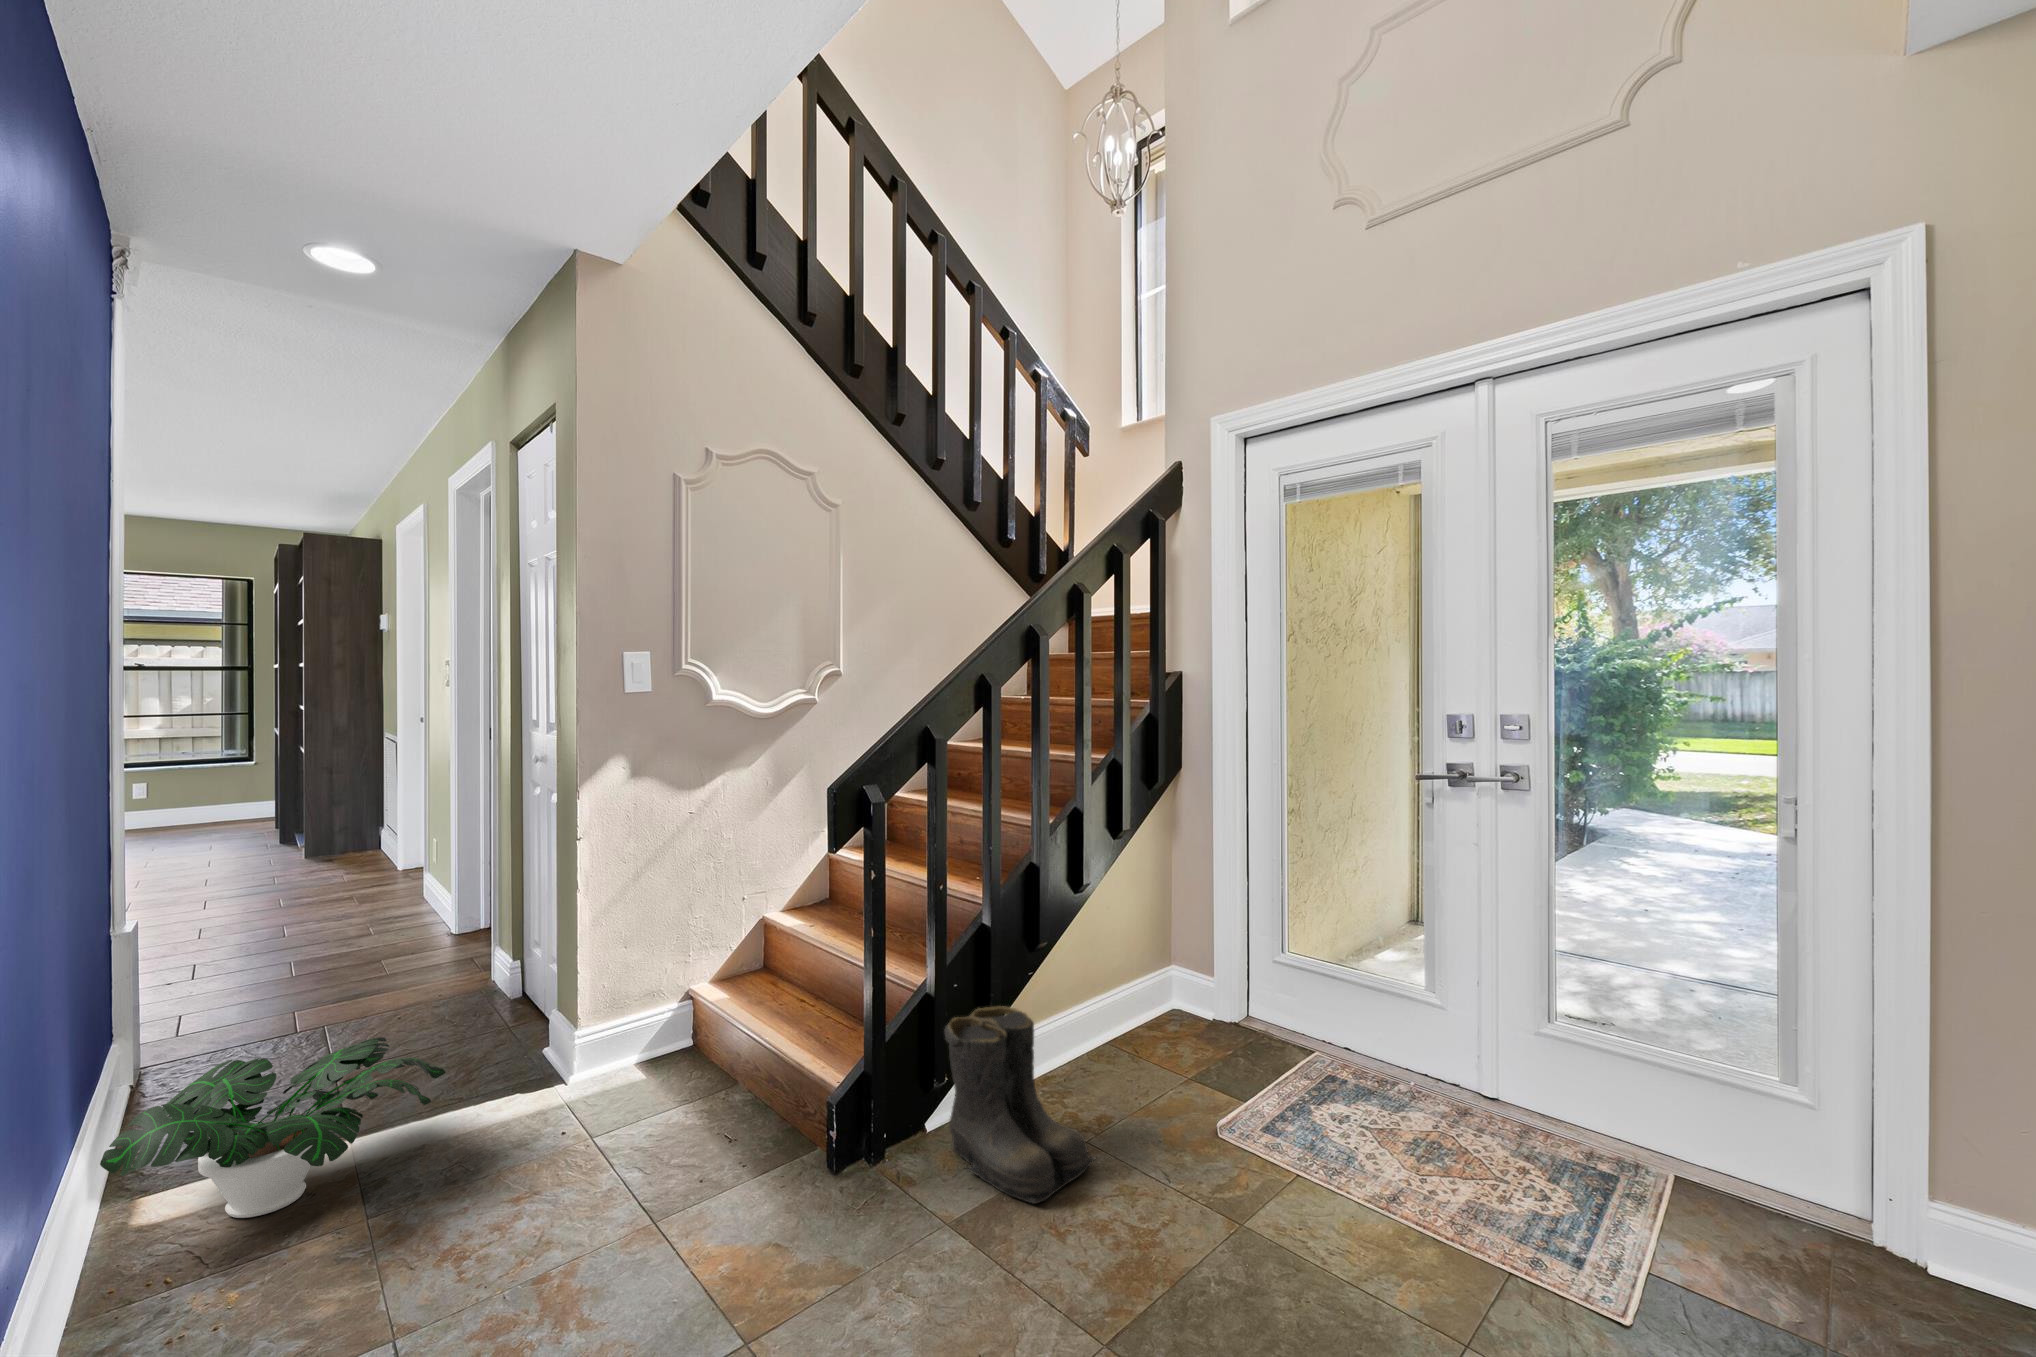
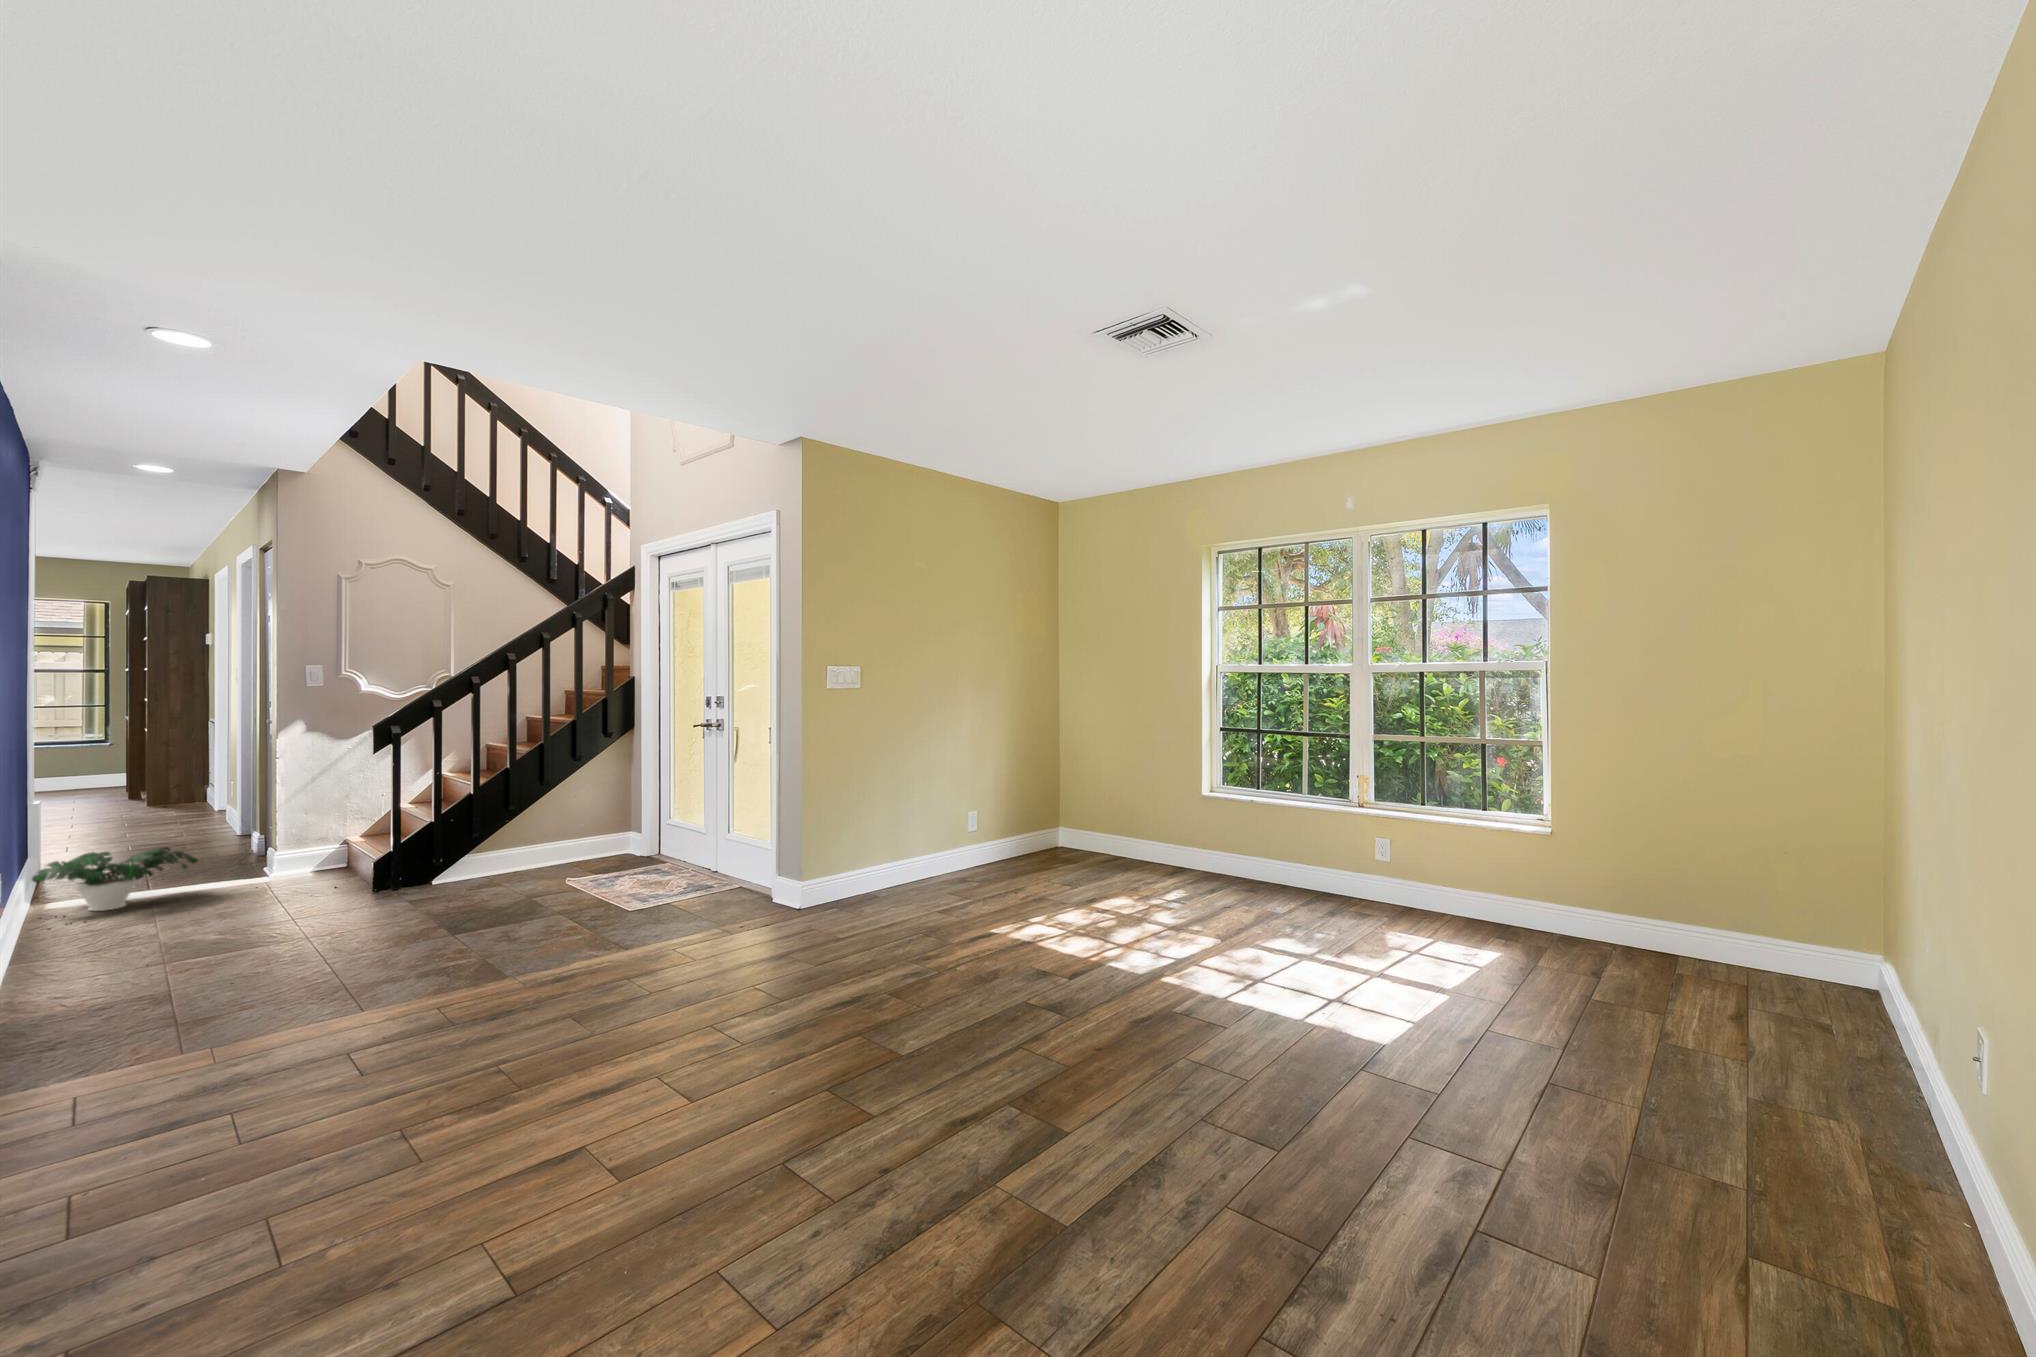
boots: present [944,1007,1096,1204] -> none [435,830,502,900]

